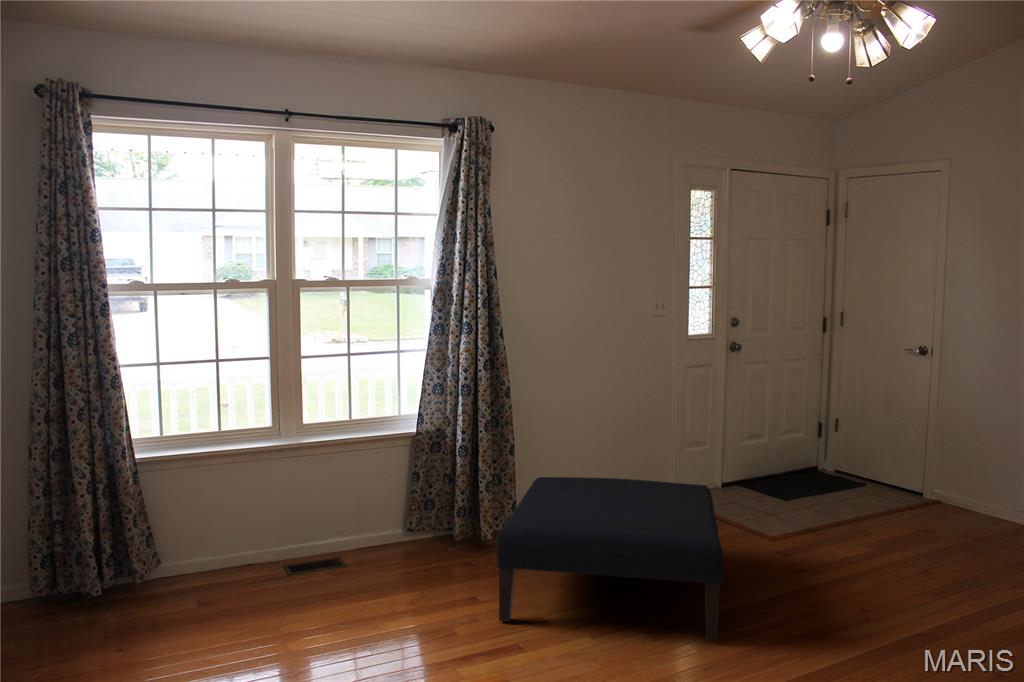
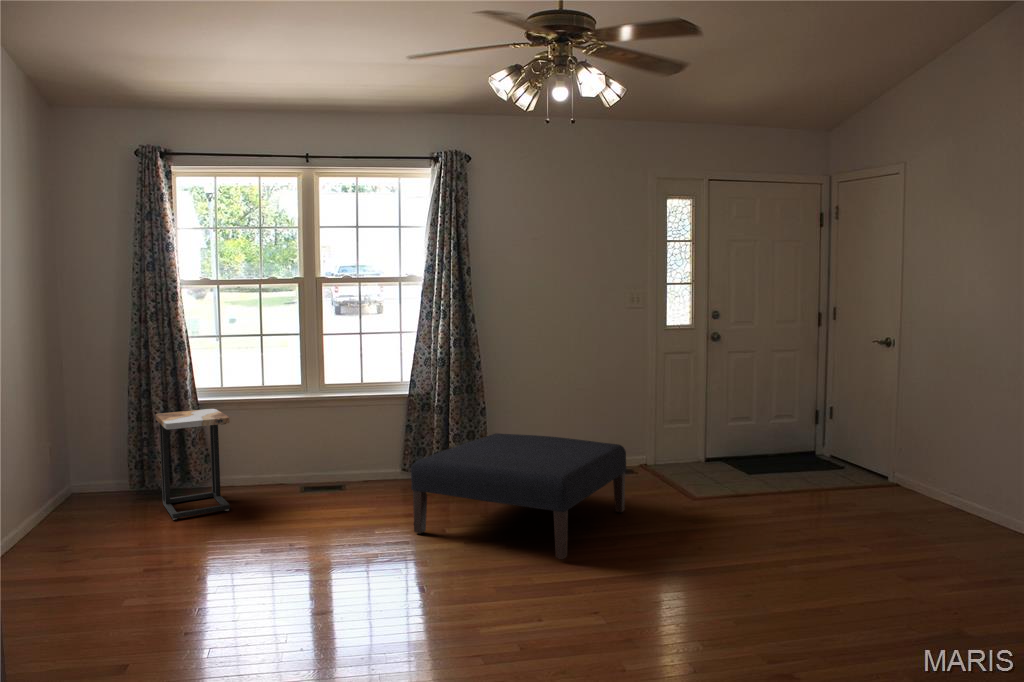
side table: none [81,467,209,638] -> present [156,409,230,519]

